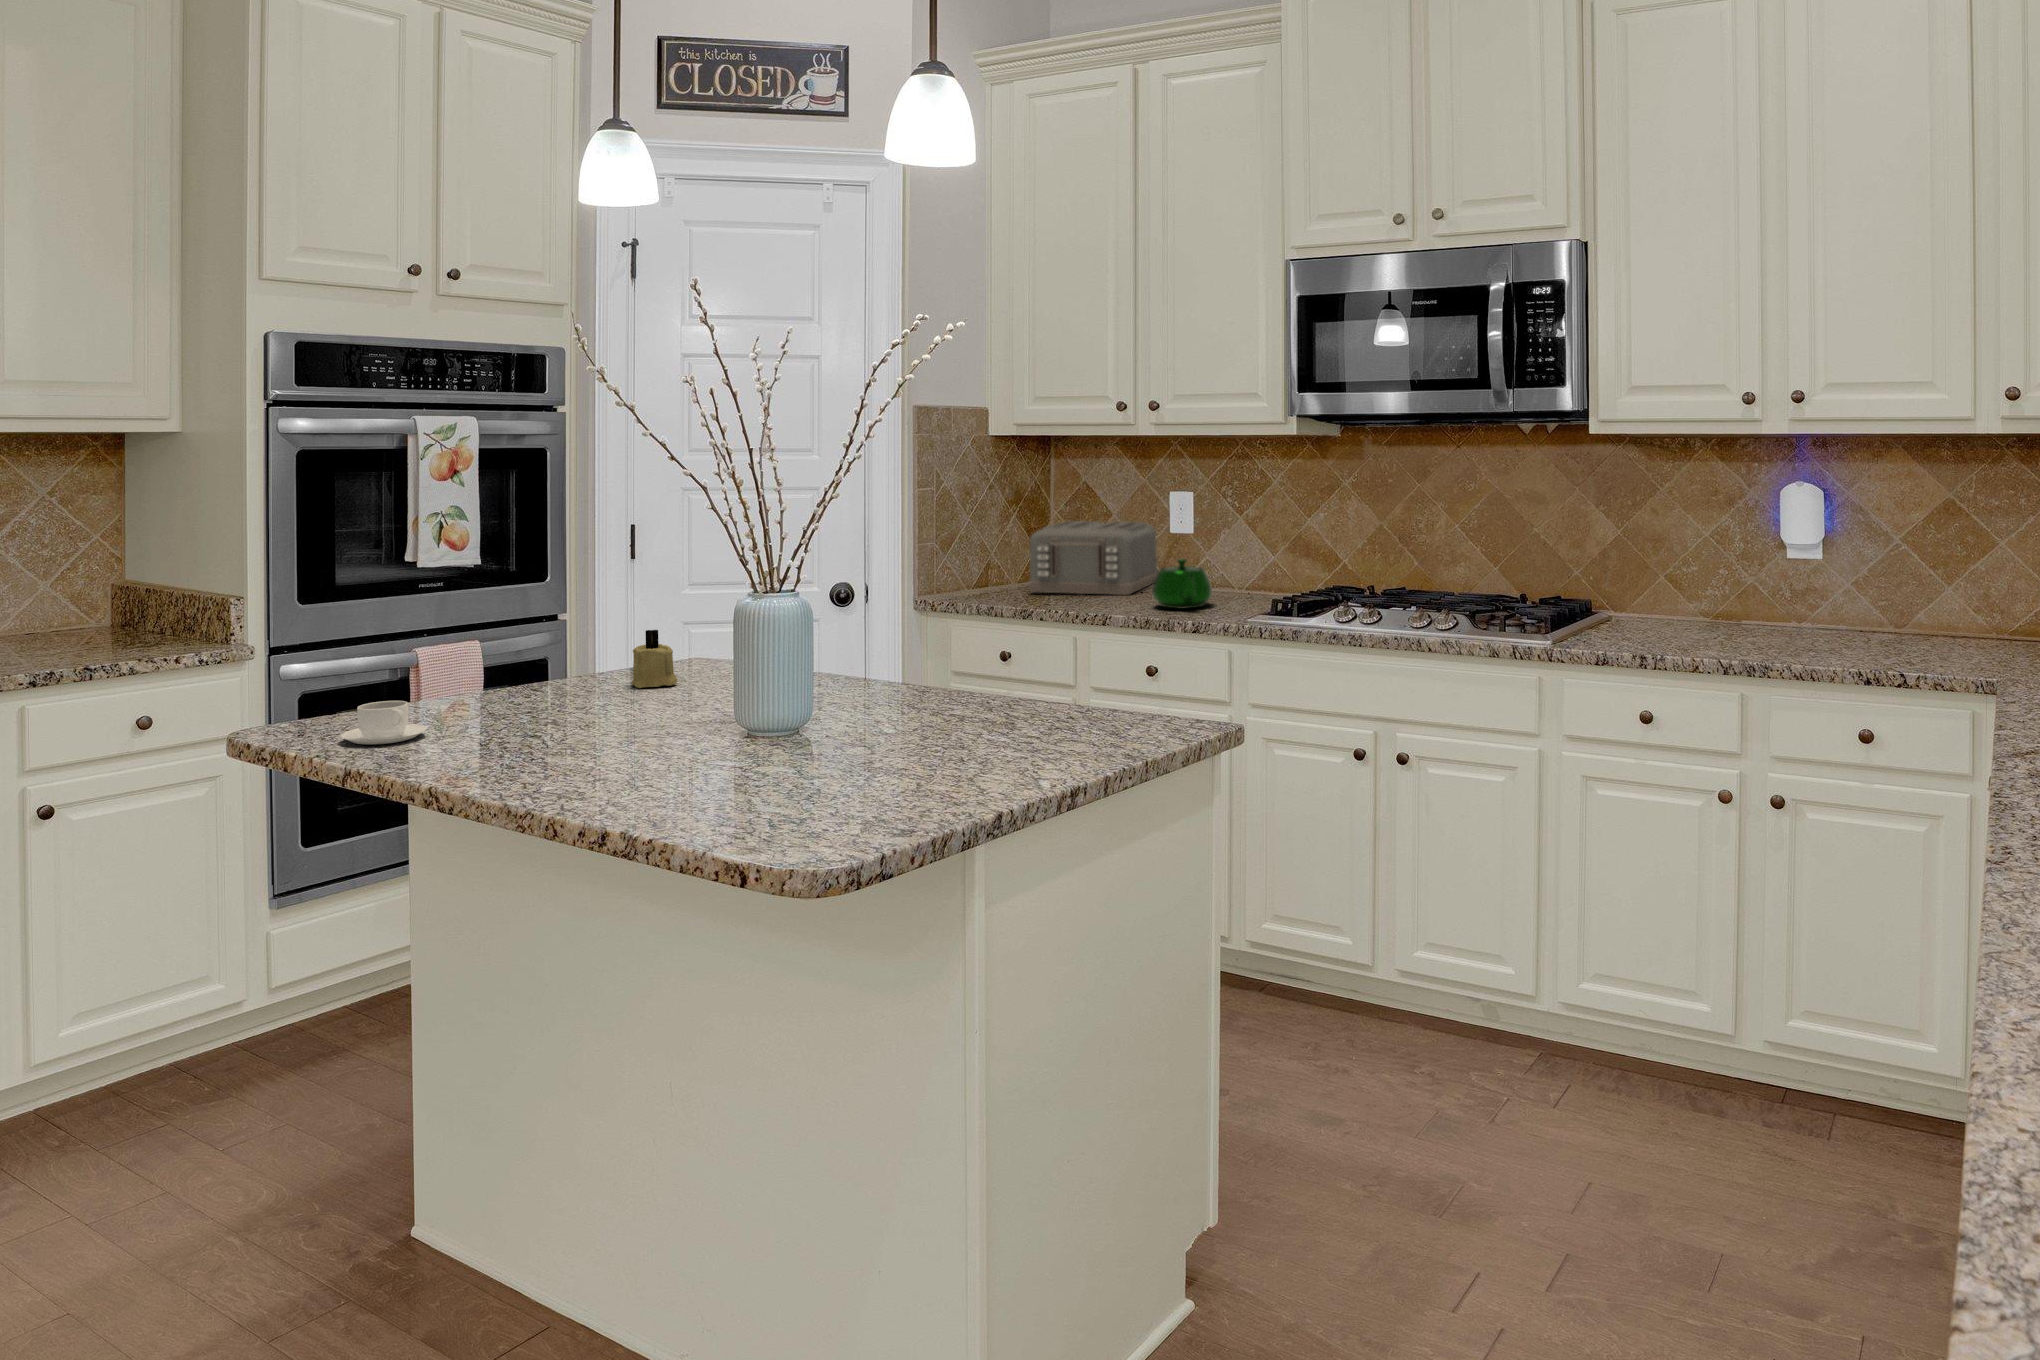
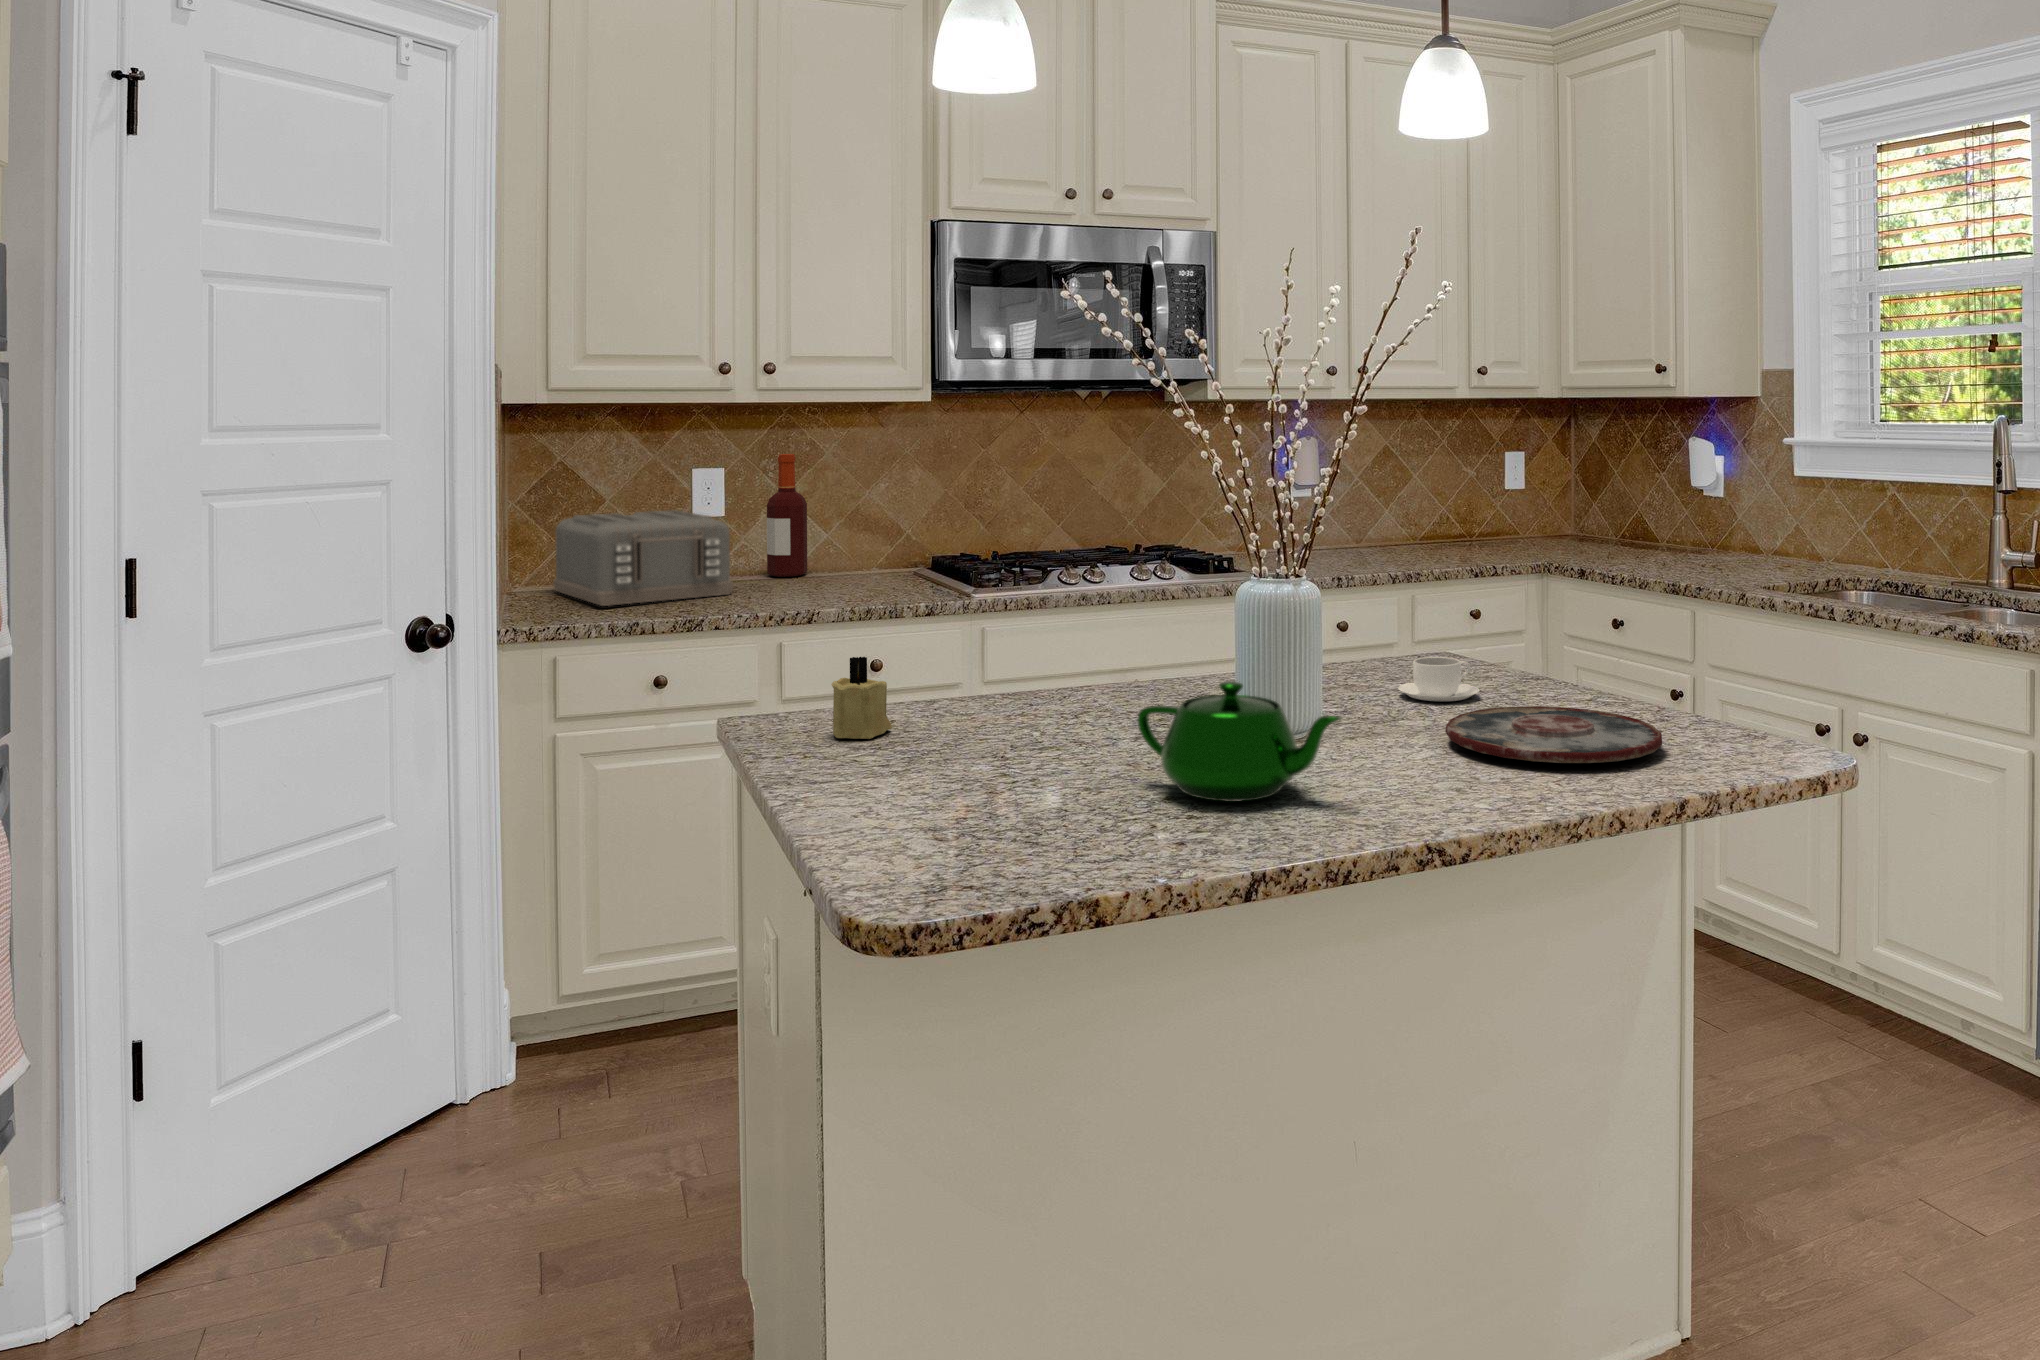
bottle: none [1207,479,1240,587] -> present [767,454,807,577]
teapot: present [1152,559,1212,609] -> present [1137,681,1341,802]
coffee cup: present [341,701,427,744] -> present [1398,657,1479,701]
plate: none [691,752,899,811] -> present [1445,706,1662,763]

